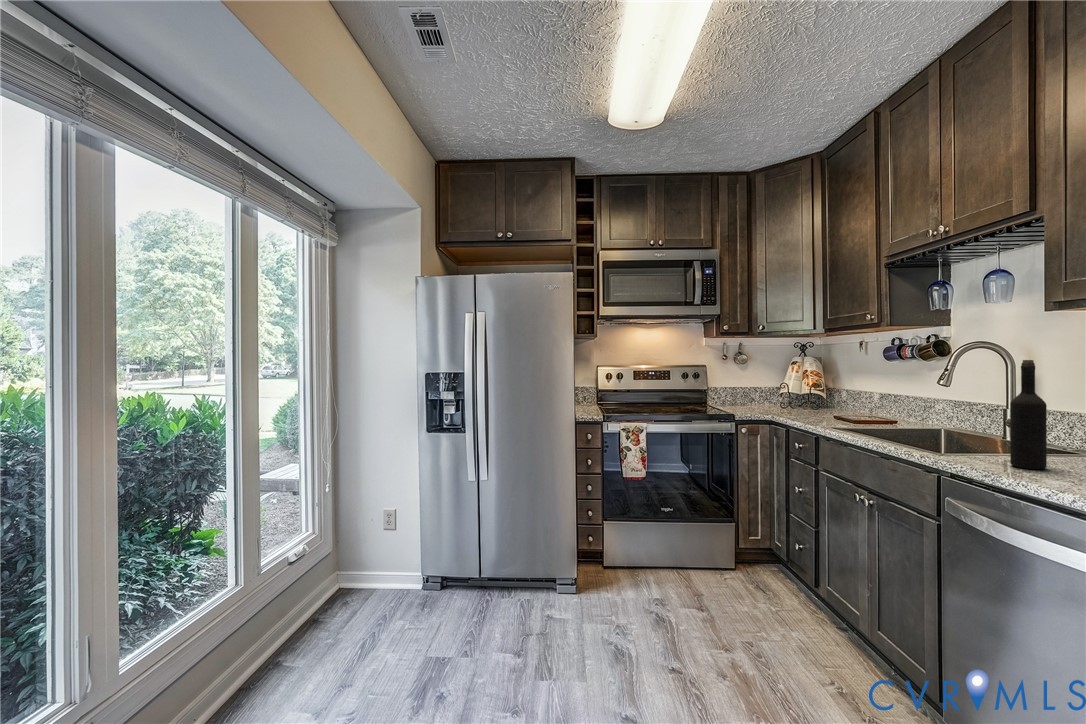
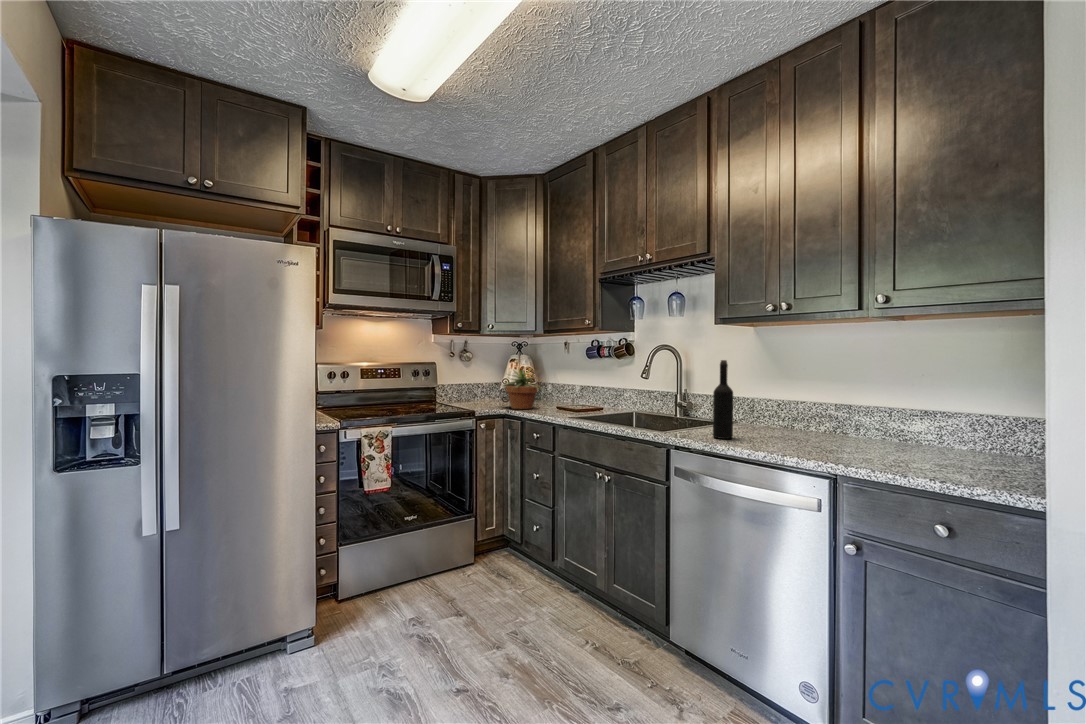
potted plant: none [767,369,819,415] -> present [503,368,541,409]

